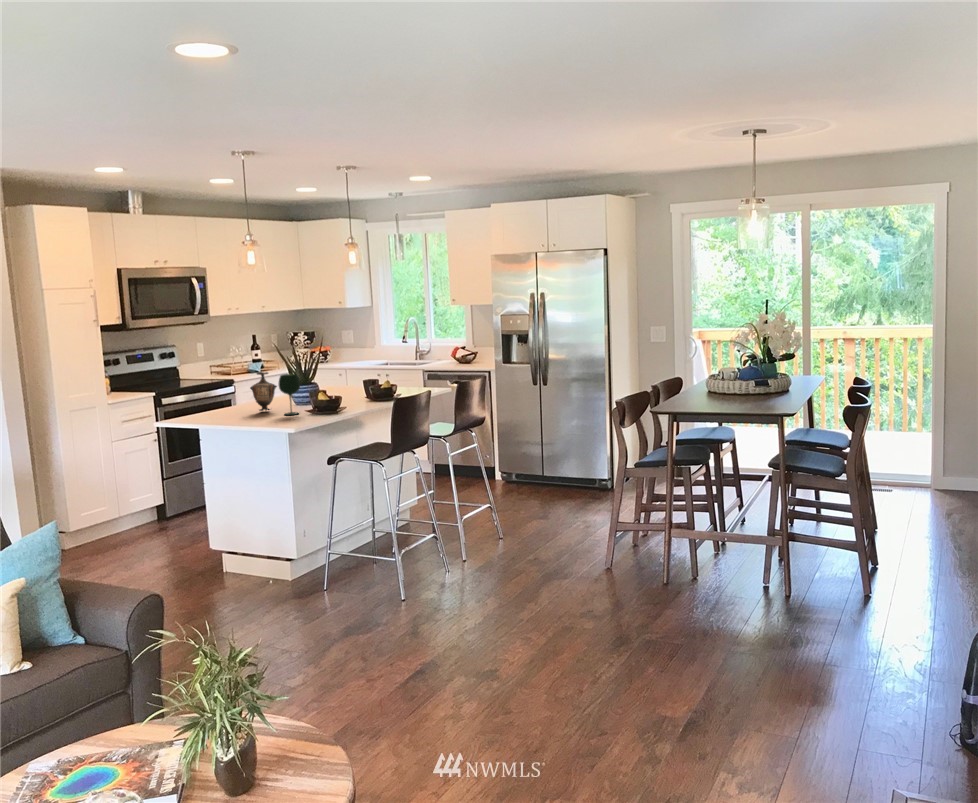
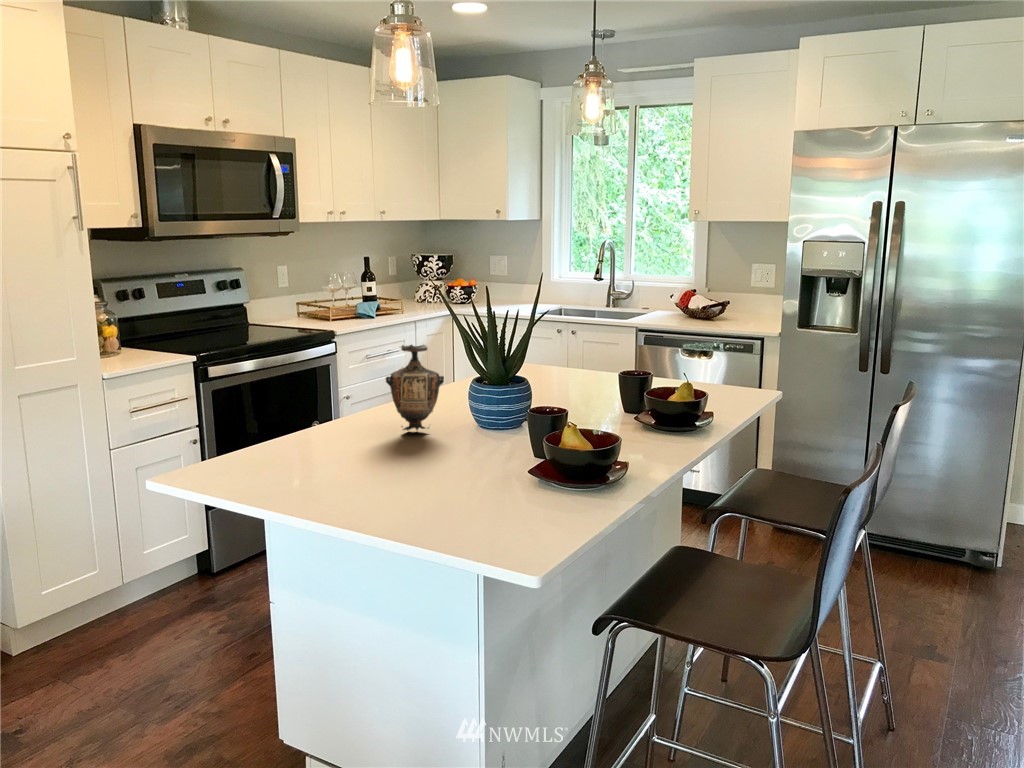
wine glass: present [279,374,300,415] -> none [457,356,507,455]

